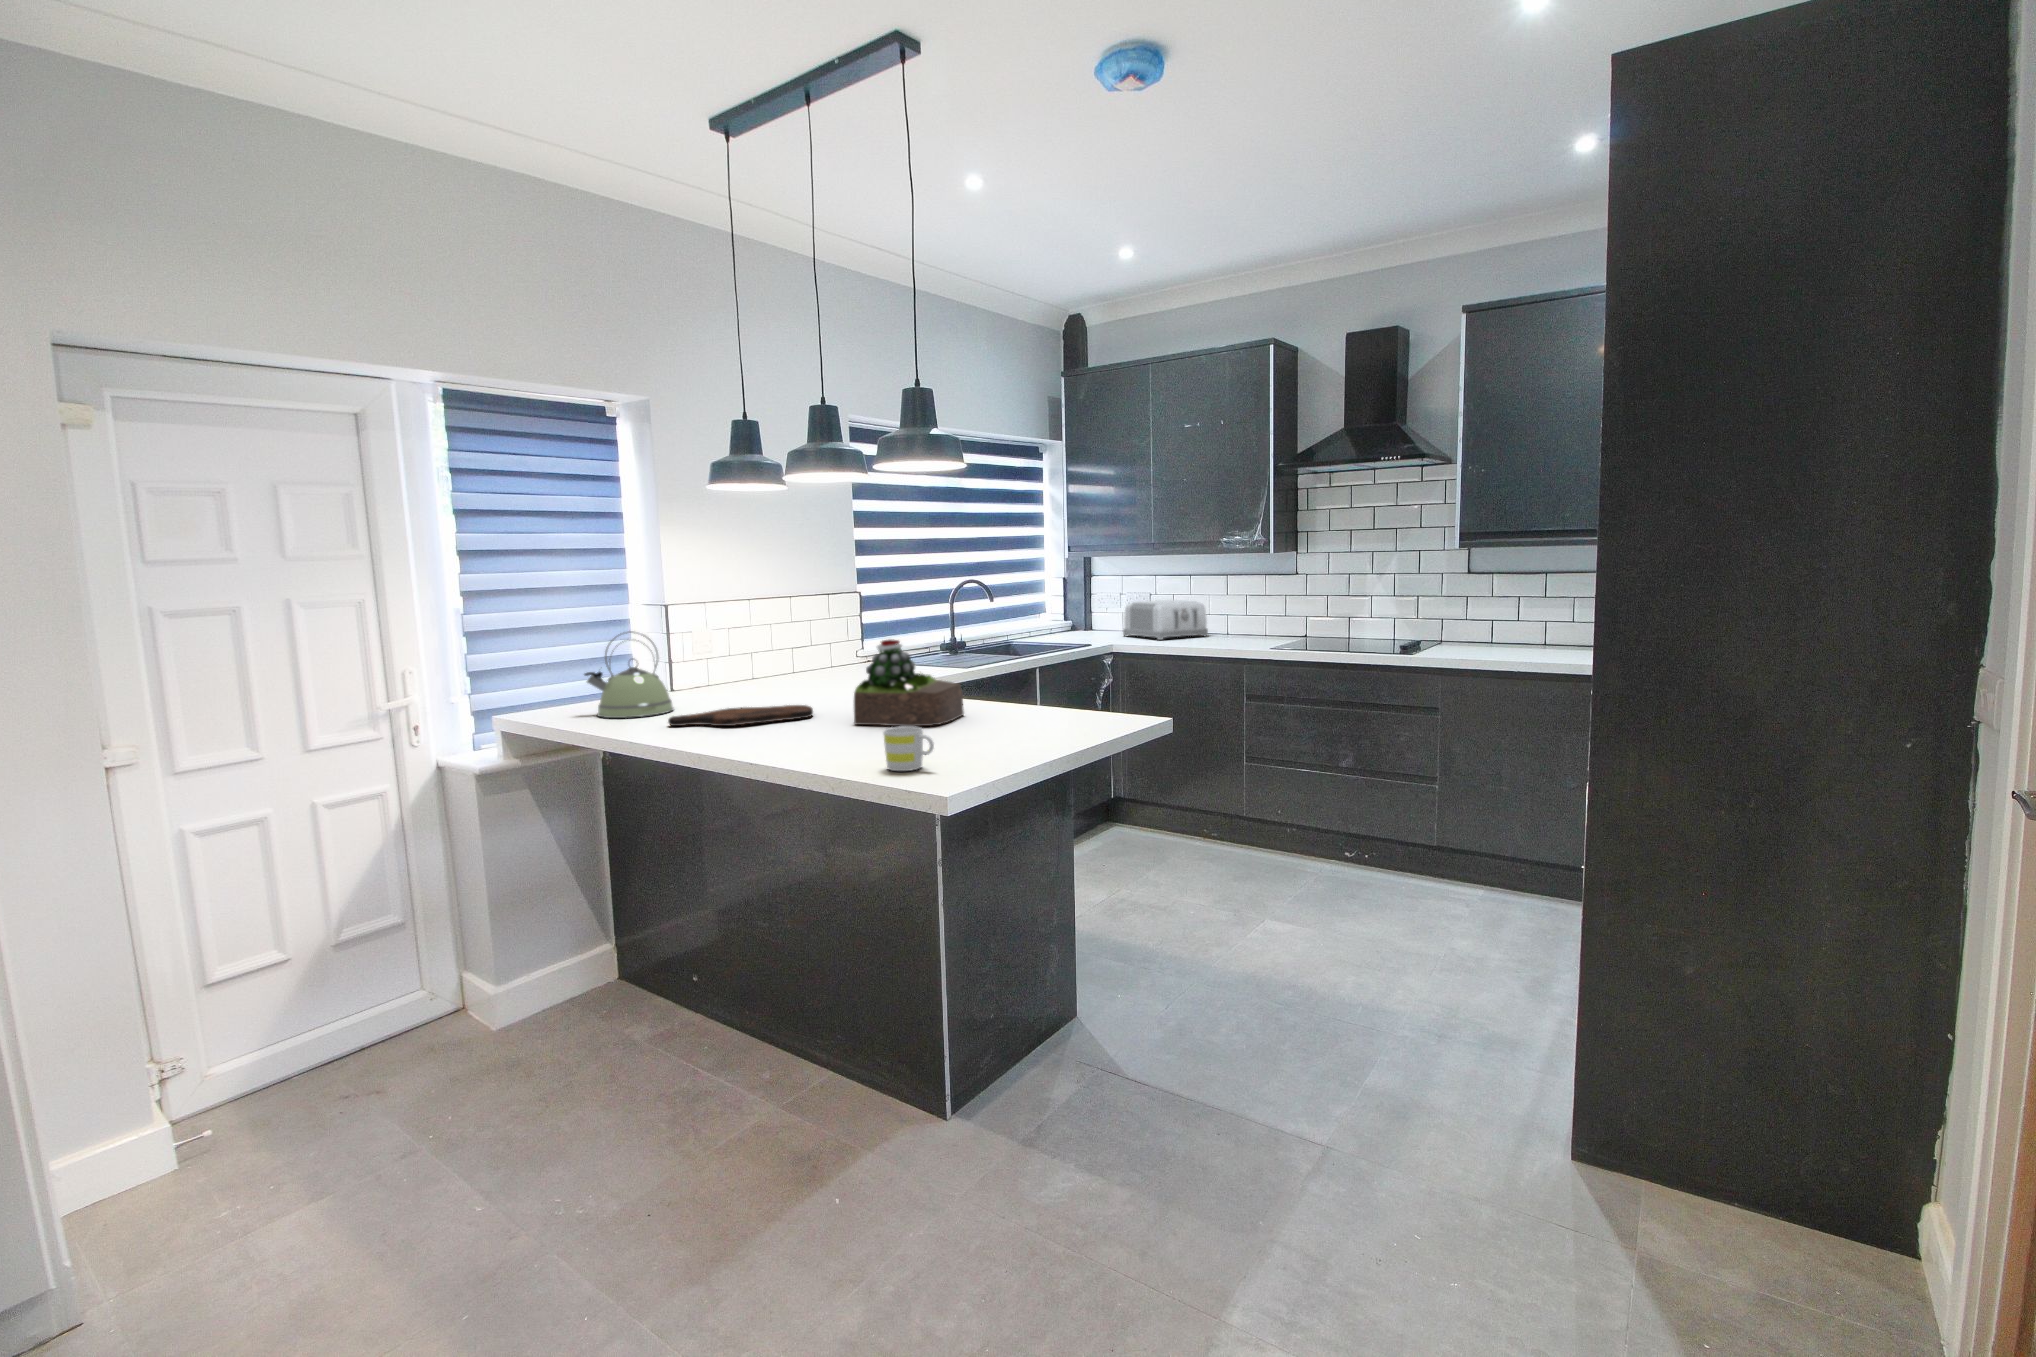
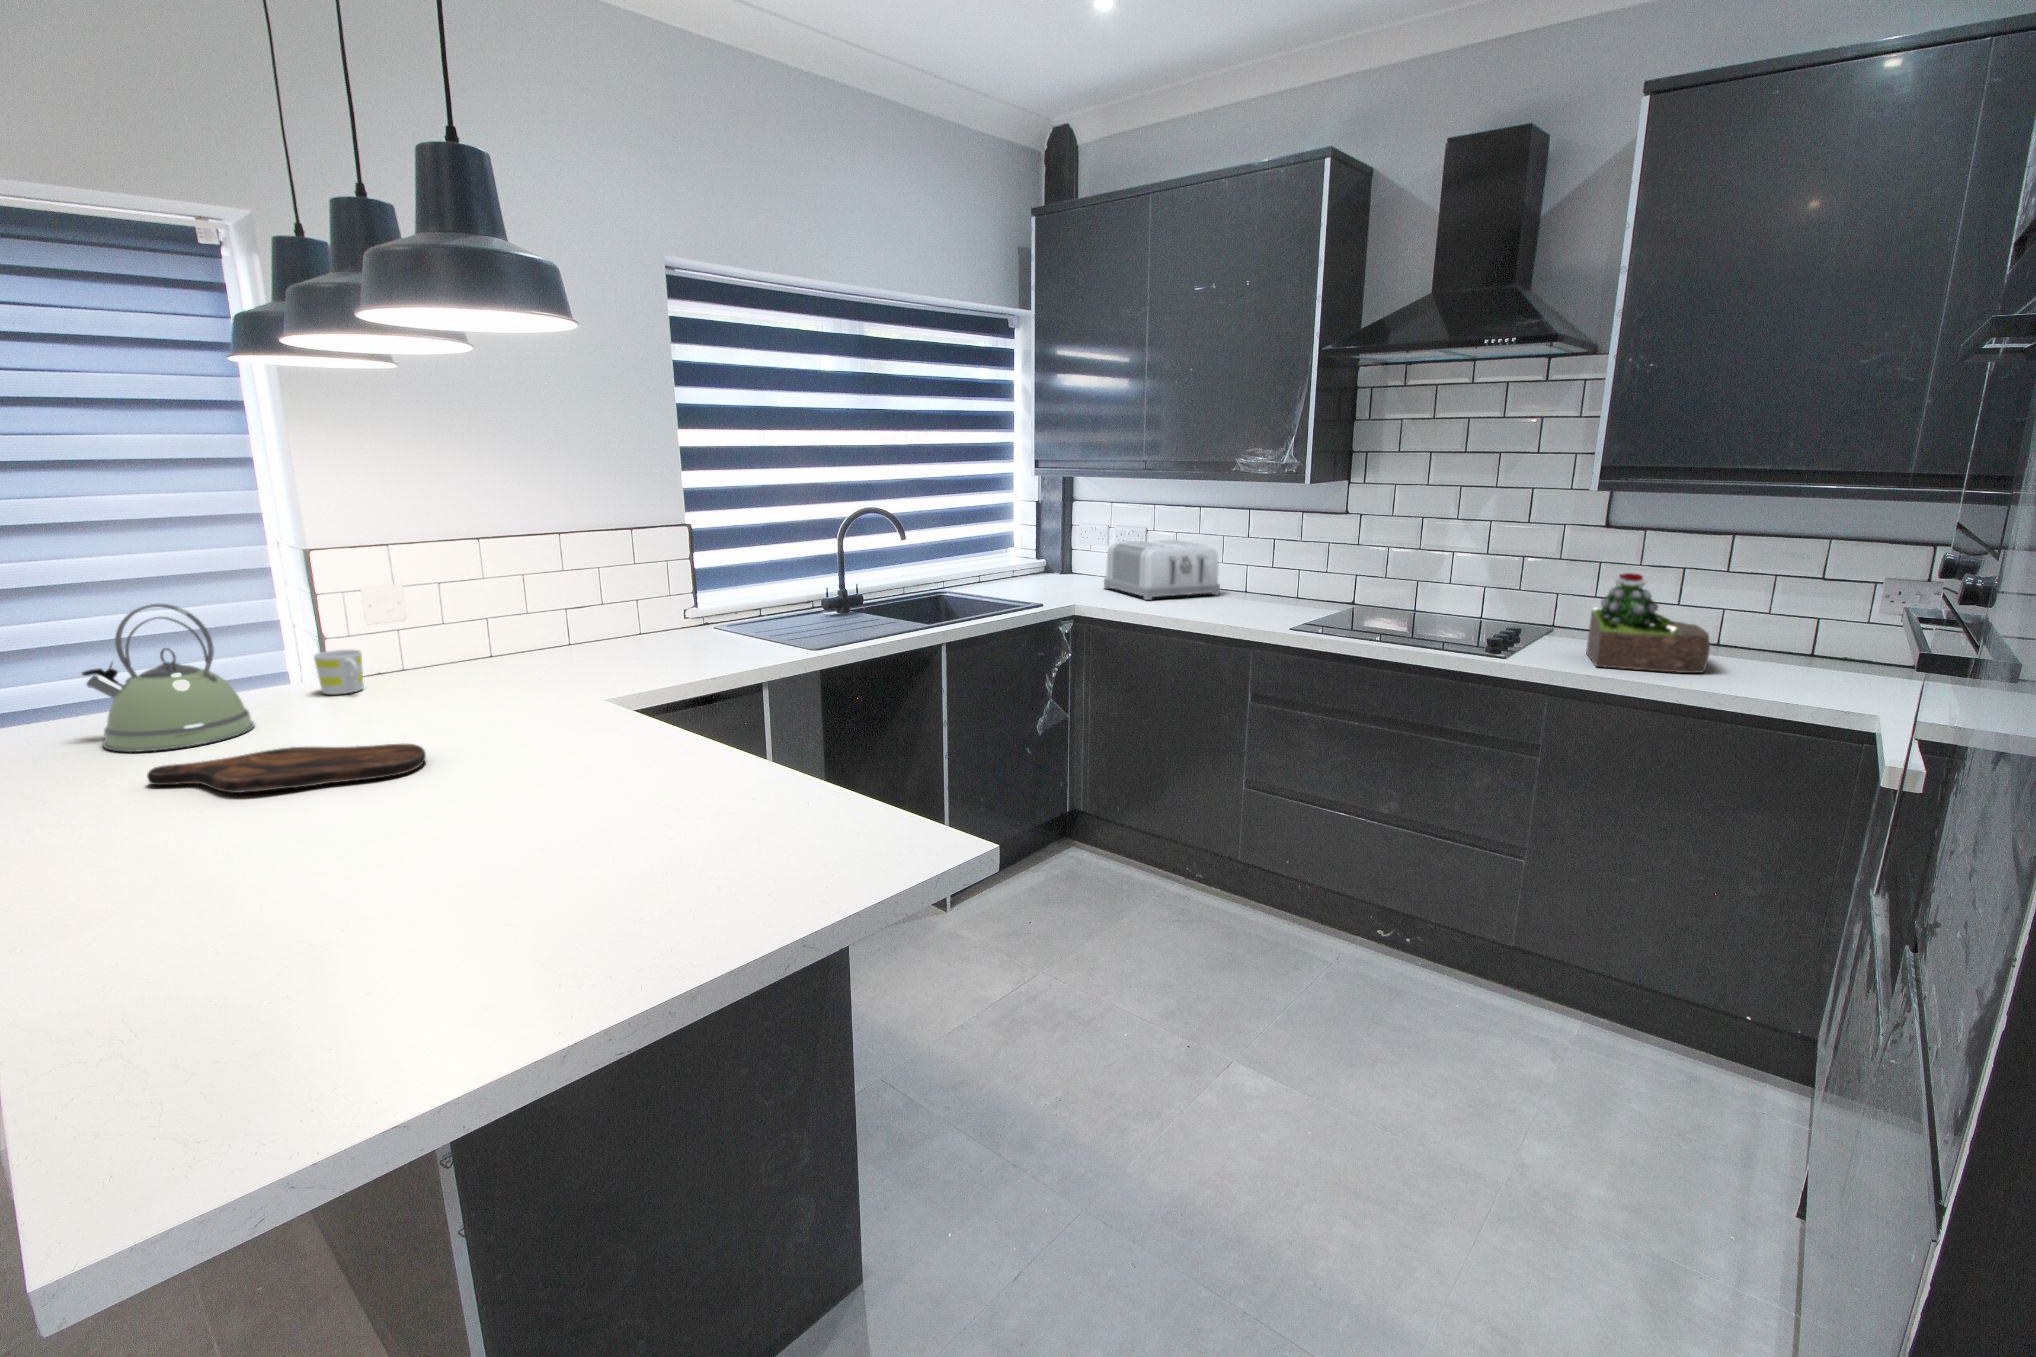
succulent plant: present [854,640,964,726] -> present [1586,573,1710,673]
mug: present [883,726,934,771] -> present [314,649,364,694]

